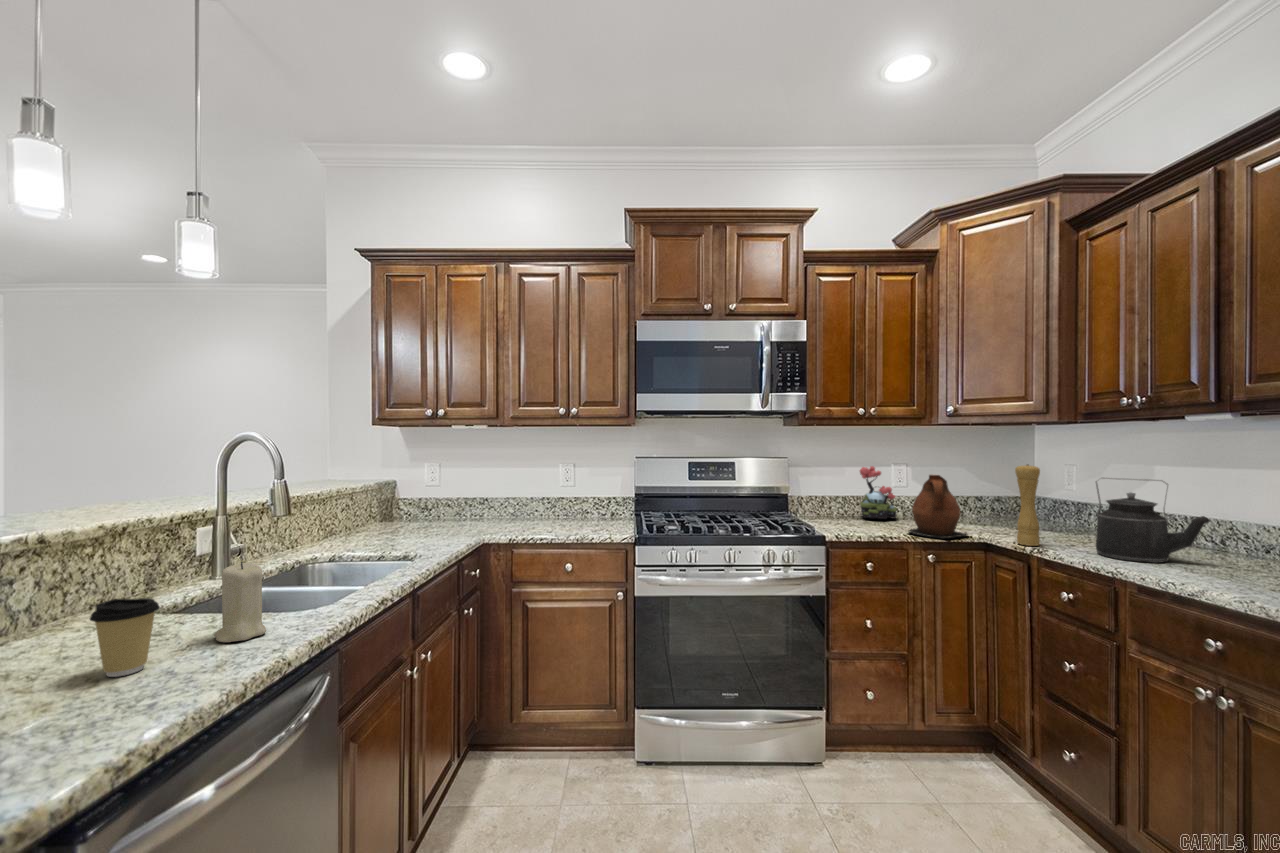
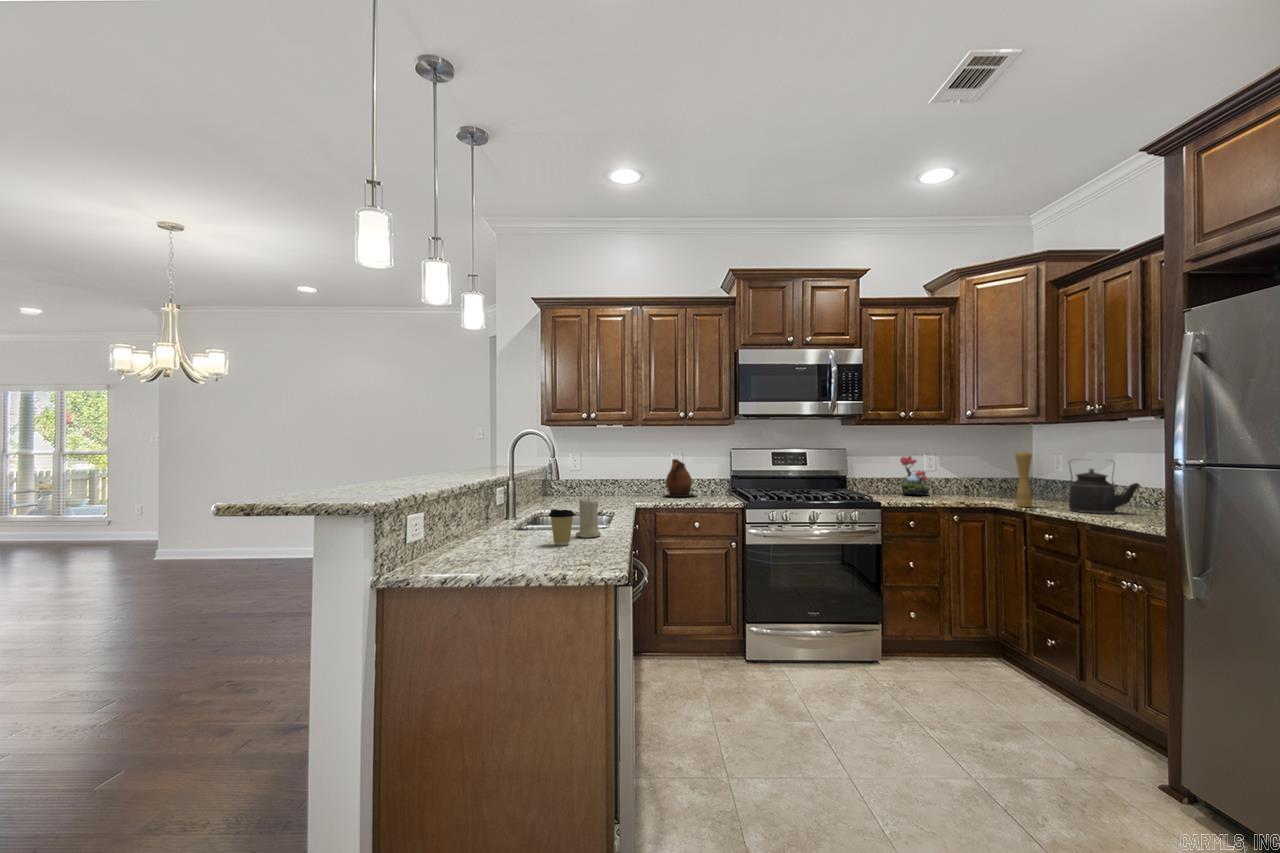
ceramic pitcher: present [909,475,968,538] -> present [666,459,695,497]

